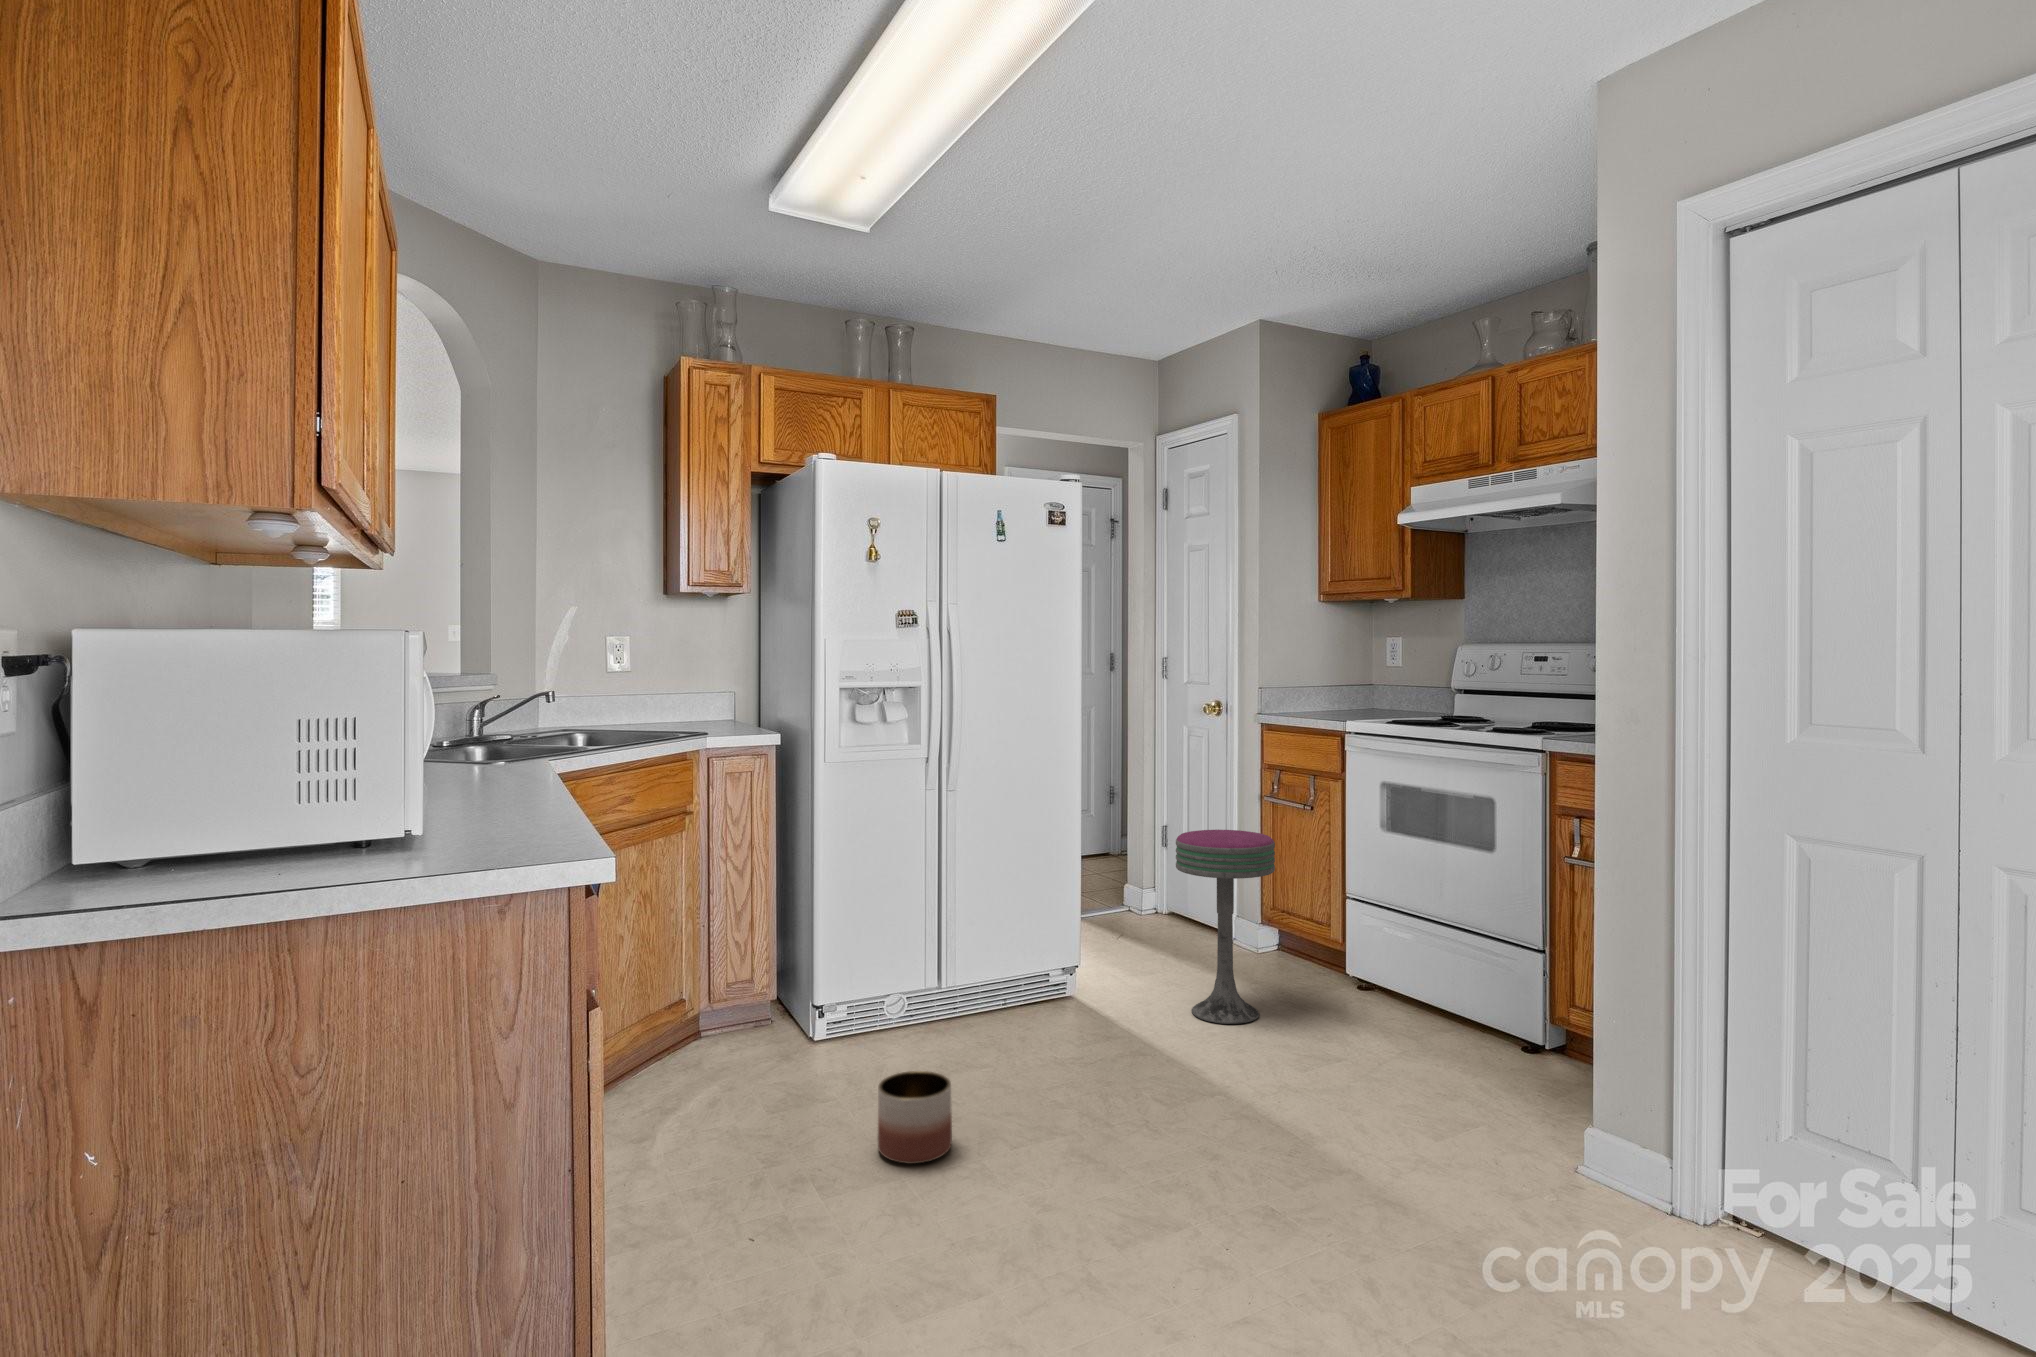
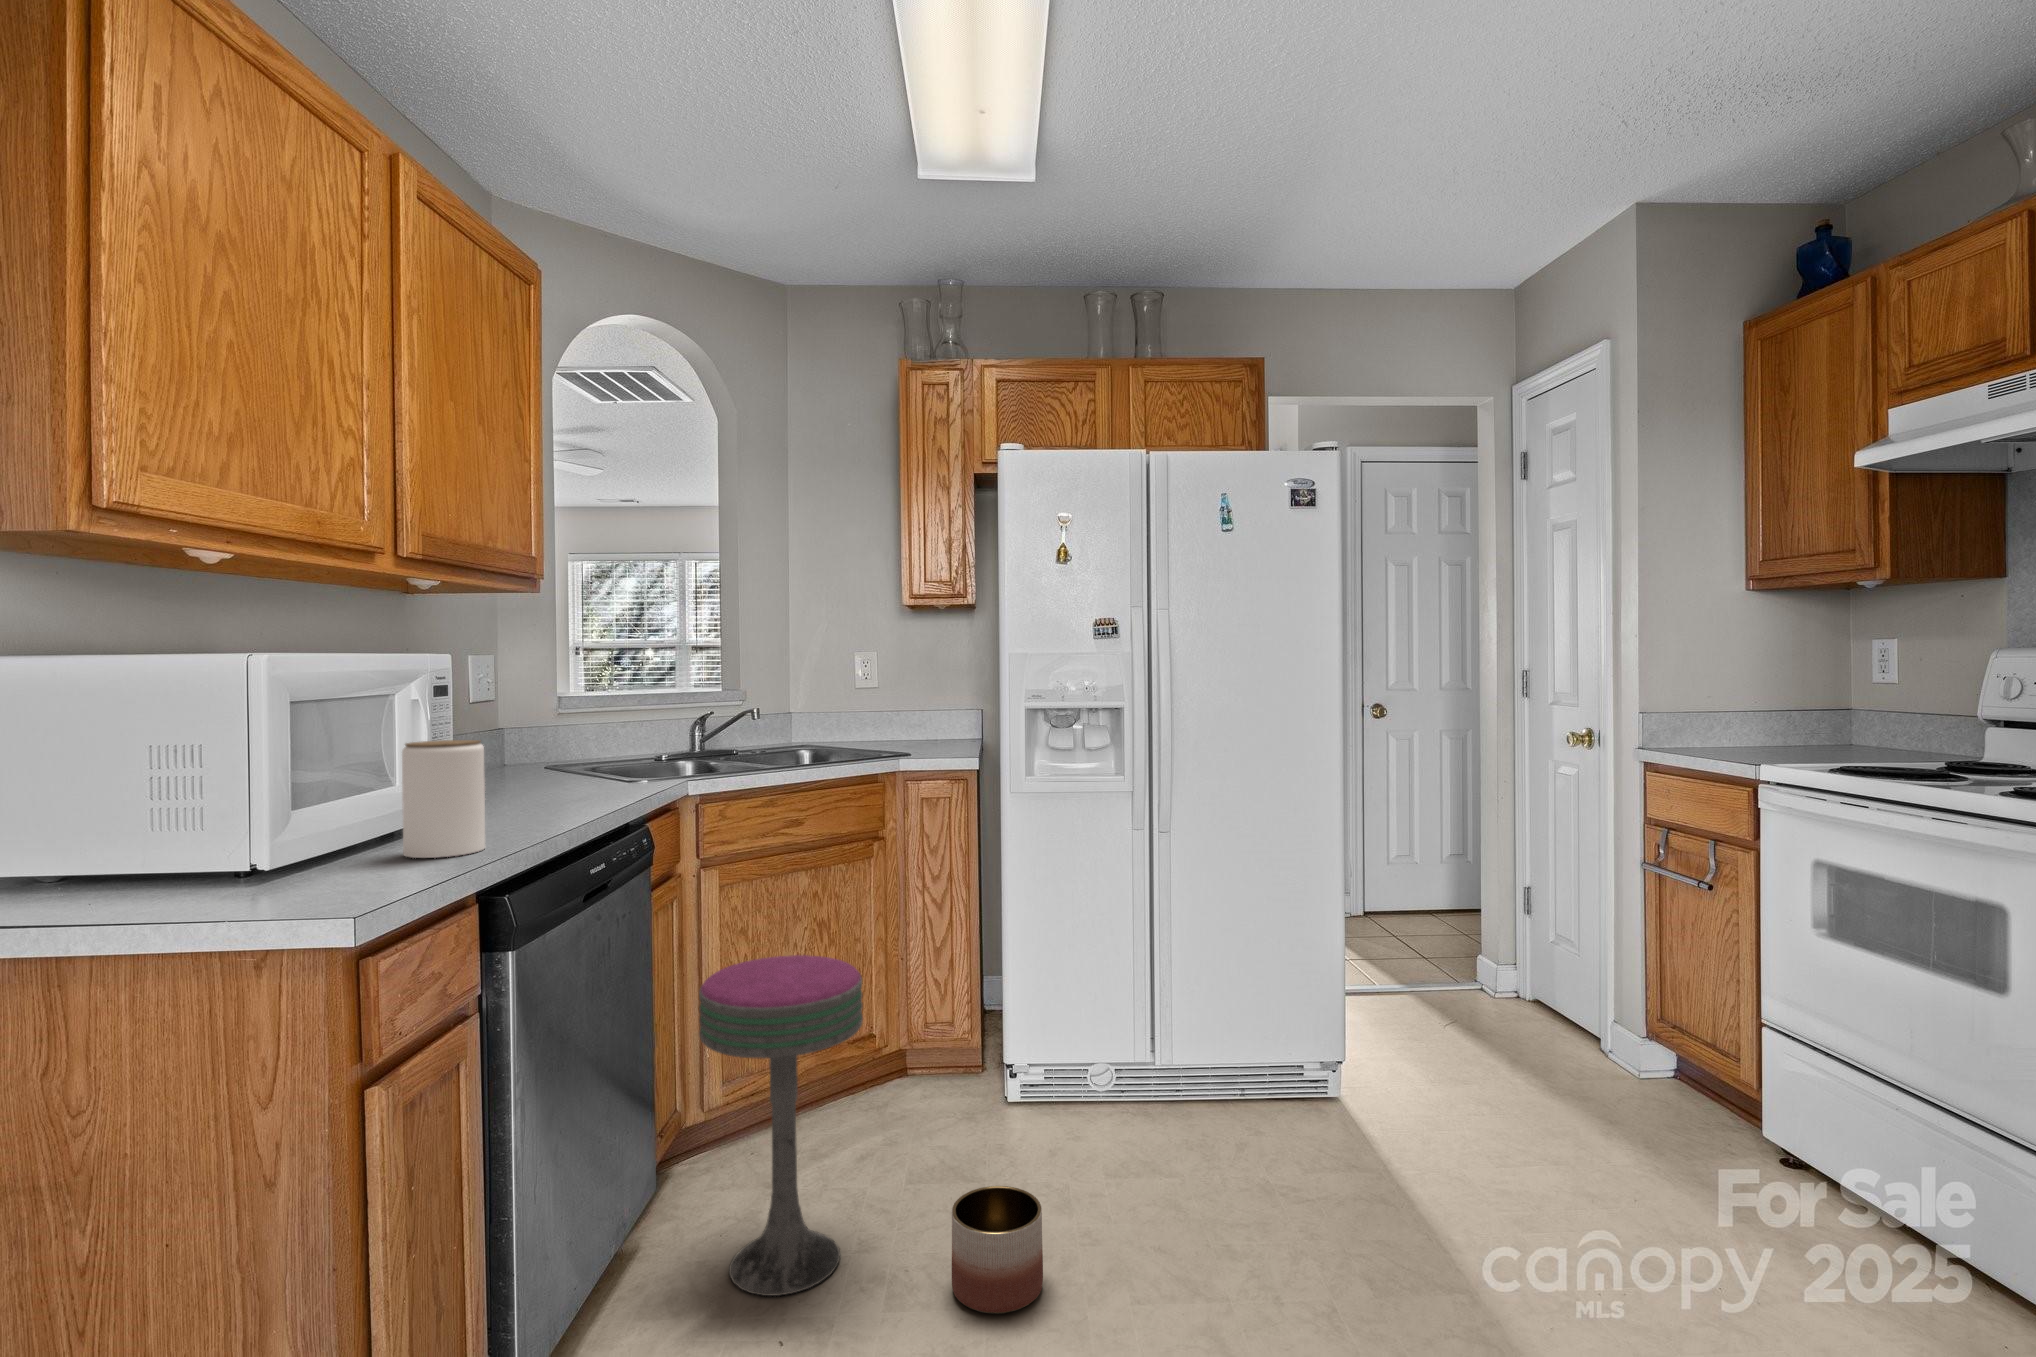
jar: none [461,706,535,814] -> present [402,740,485,858]
bar stool: present [1176,830,1275,1024] -> present [699,955,863,1296]

